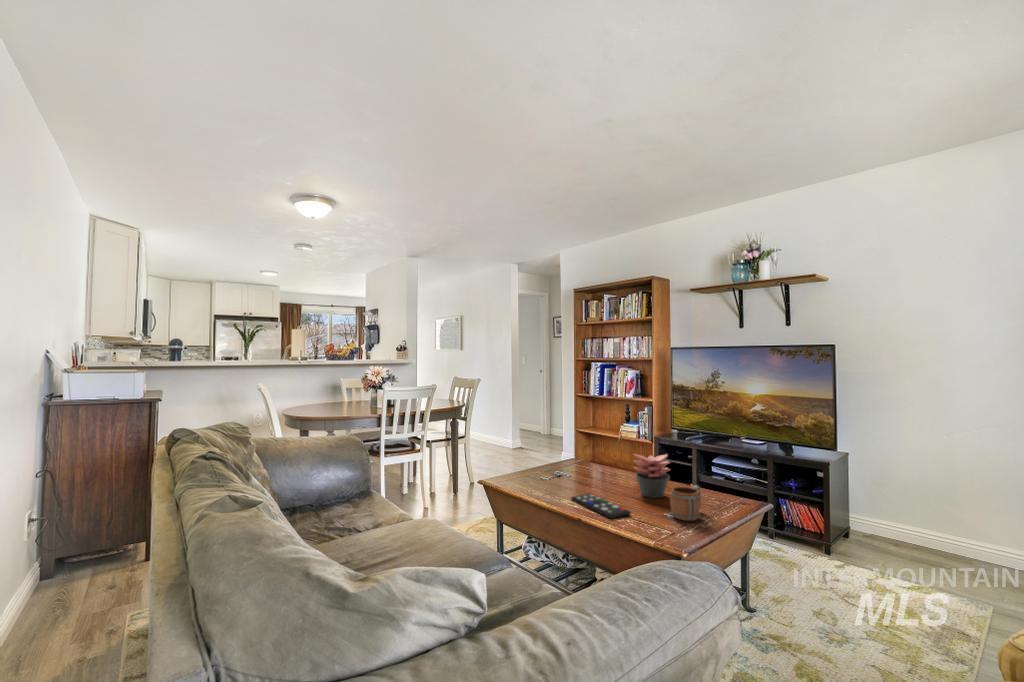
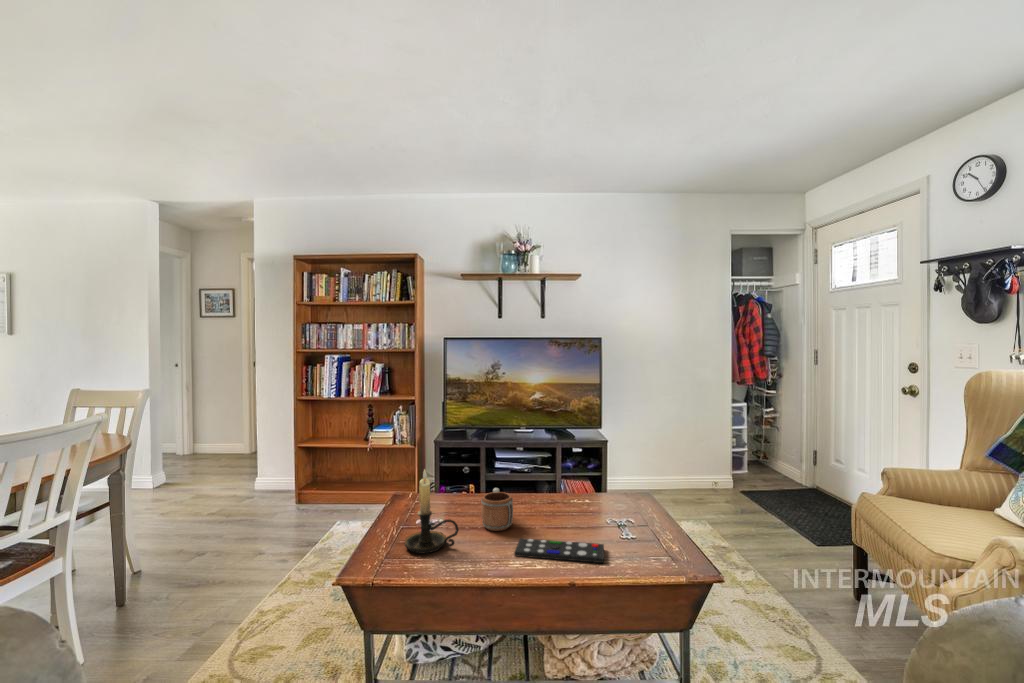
candle holder: none [526,432,552,486] -> present [404,470,459,554]
succulent plant: present [634,454,670,498] -> none [537,462,583,519]
mug: present [670,485,702,521] -> present [481,488,513,531]

